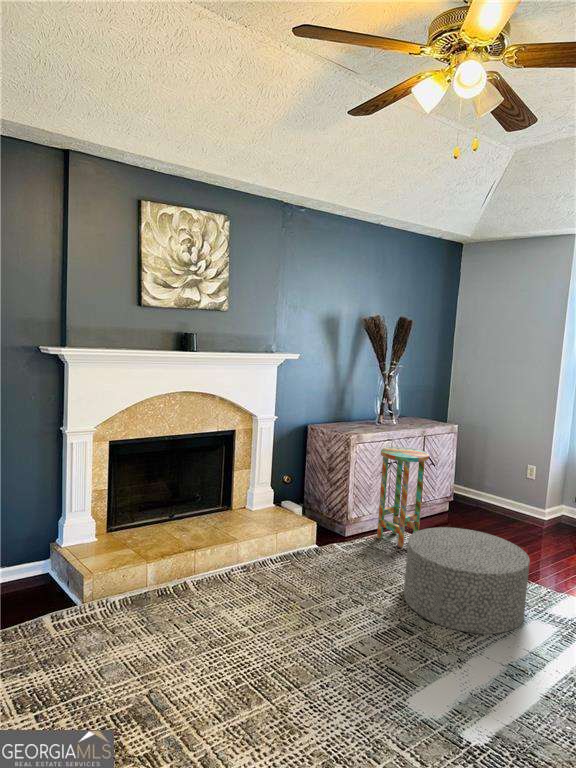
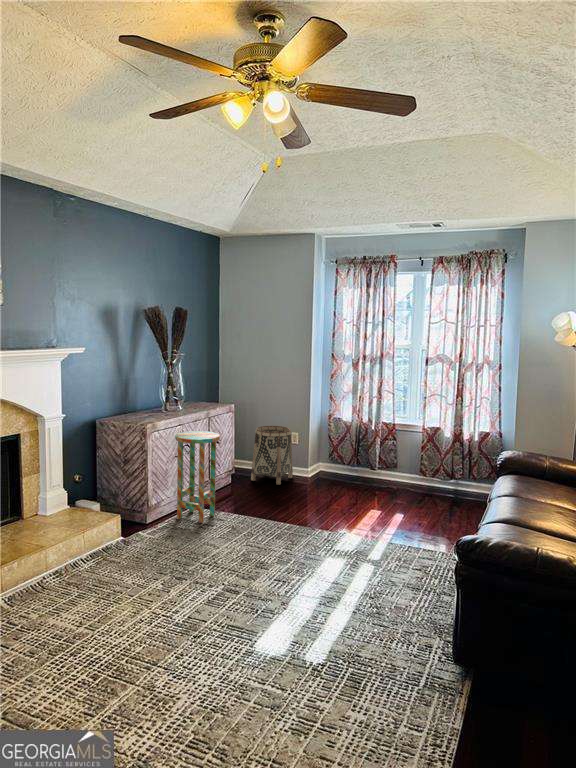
basket: none [473,451,527,521] -> present [251,426,293,485]
ottoman: present [404,527,530,634] -> none [218,495,320,580]

